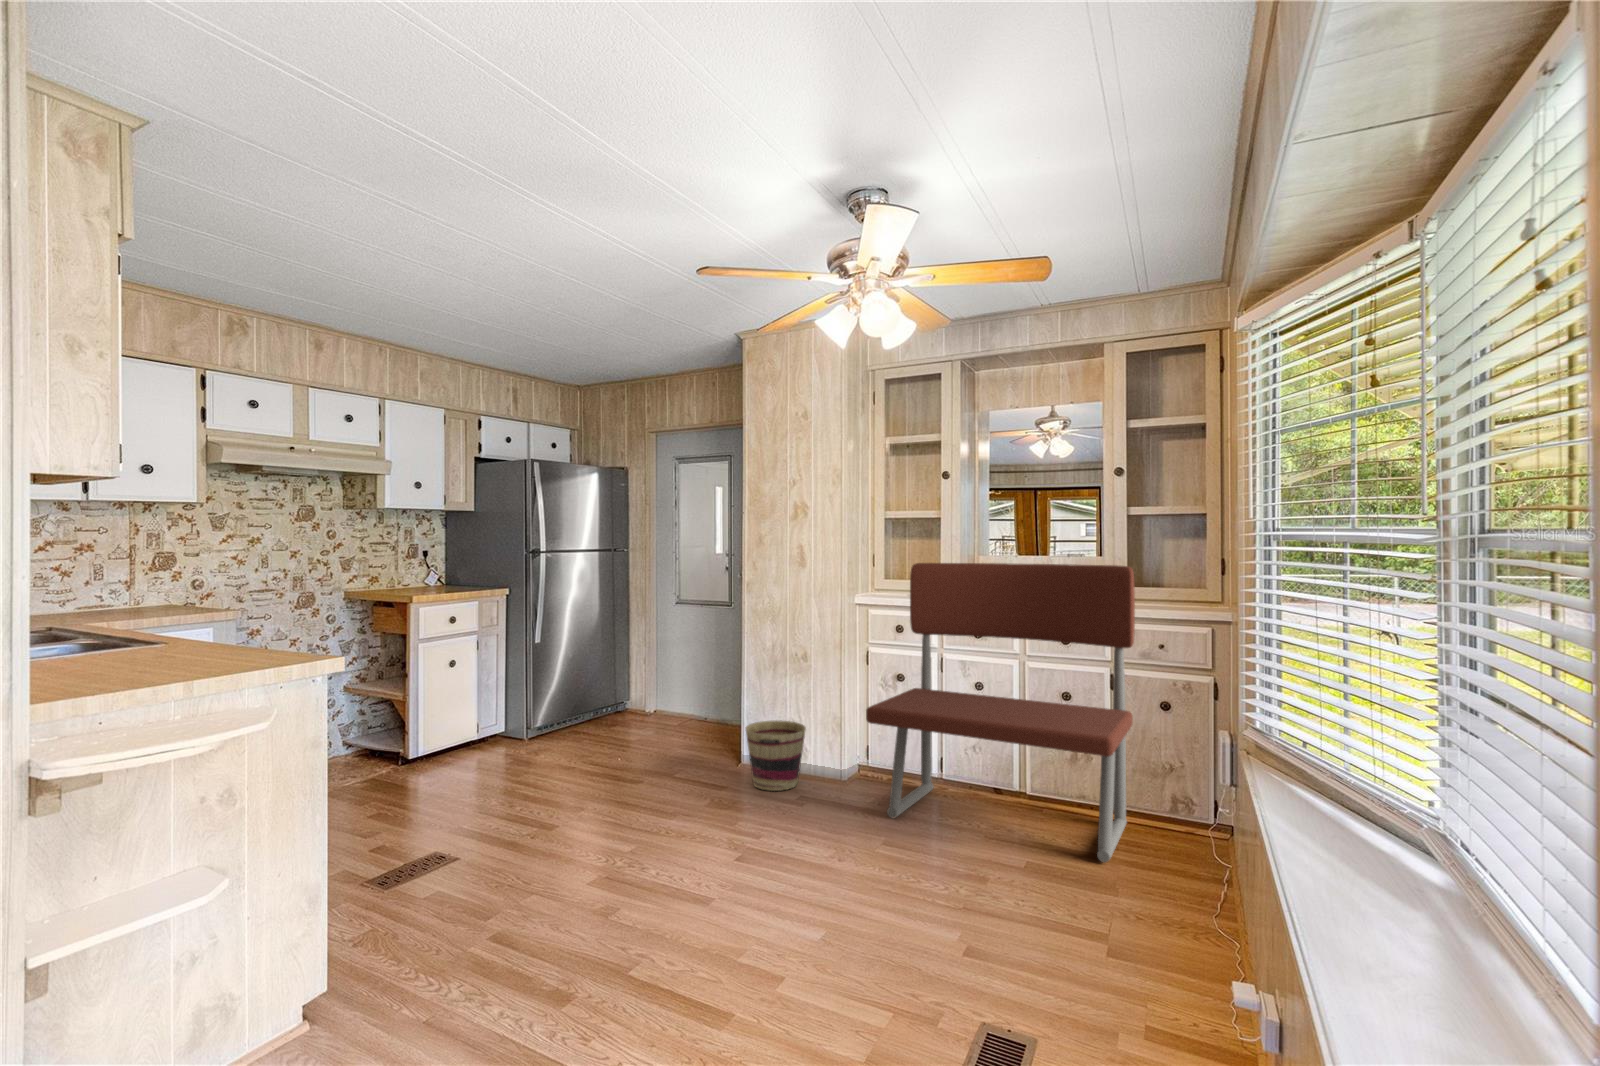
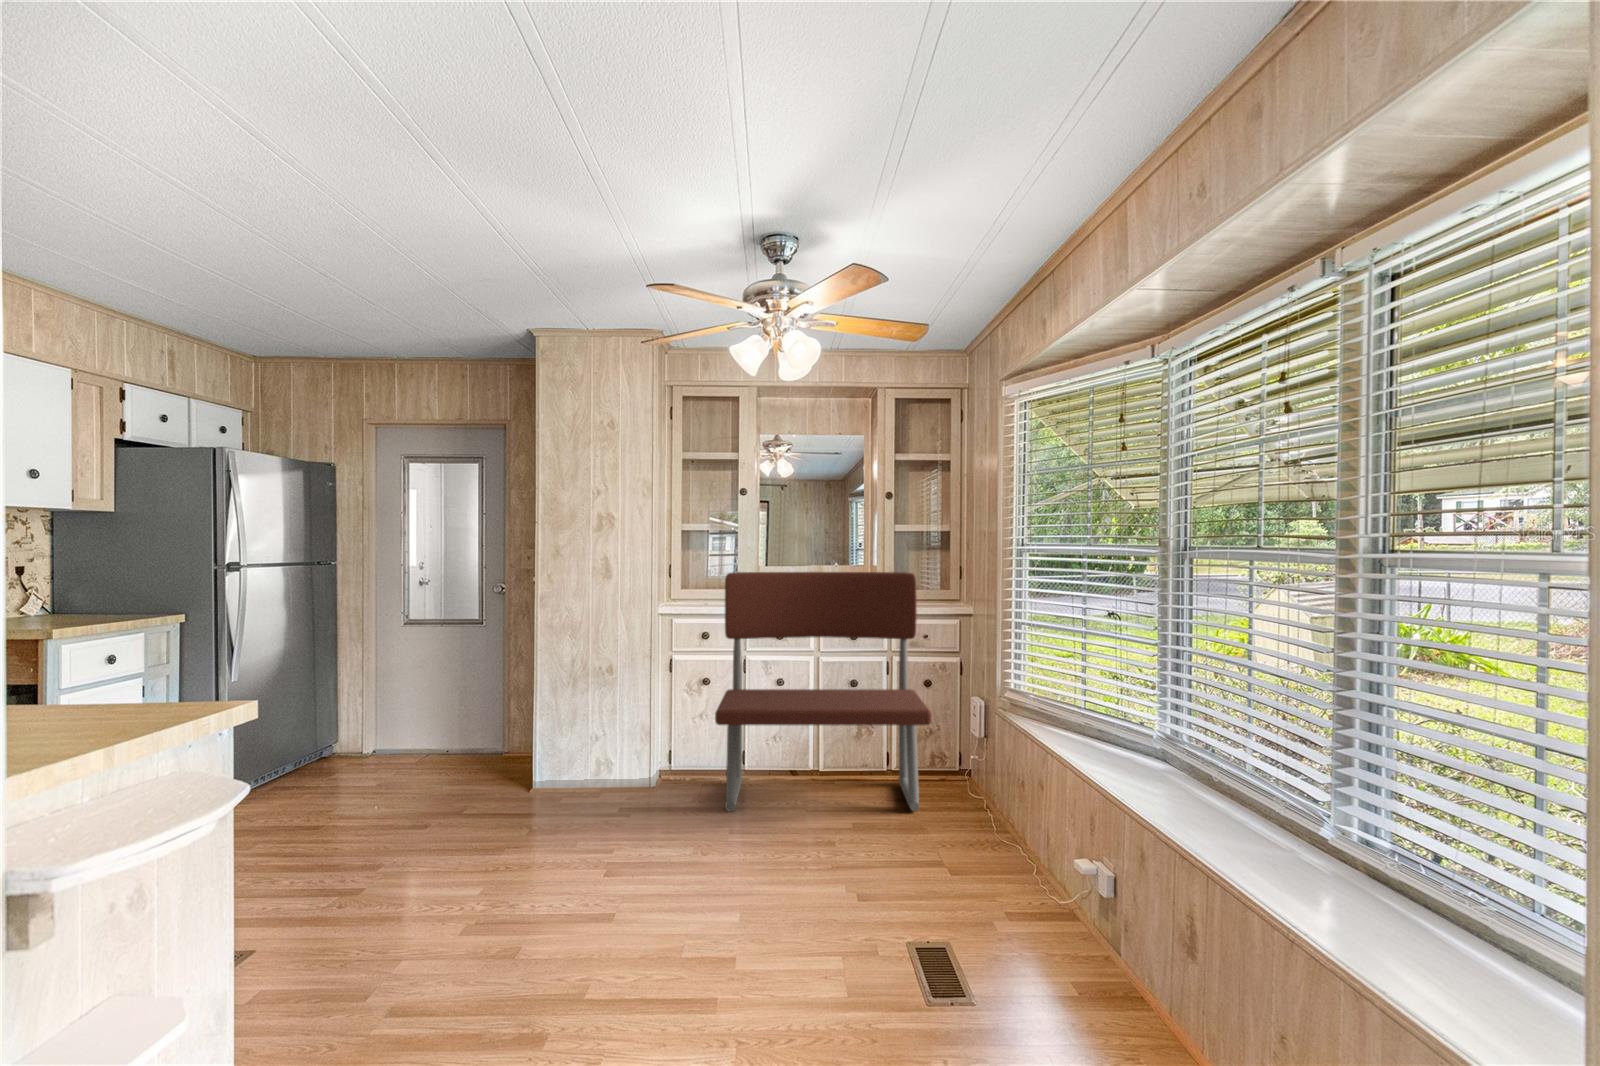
basket: present [746,720,806,791] -> none [558,737,622,810]

